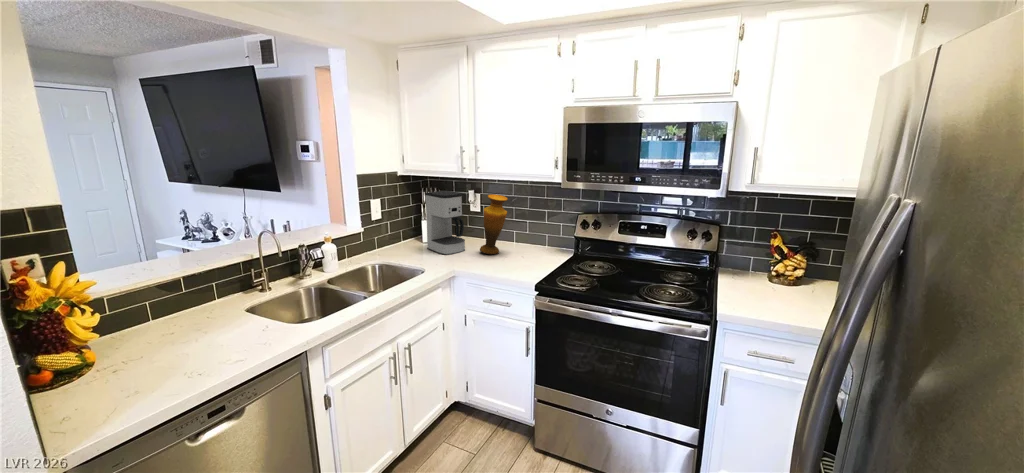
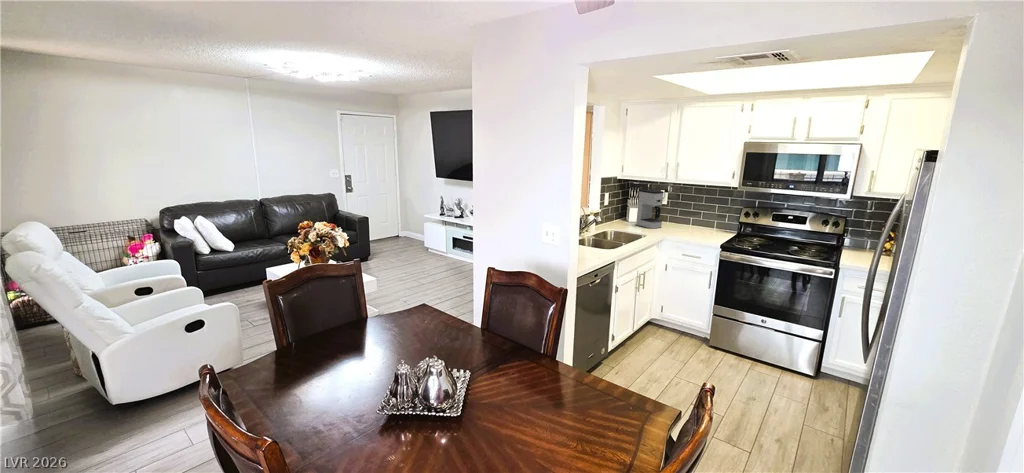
vase: present [480,194,508,255] -> none [673,193,696,230]

